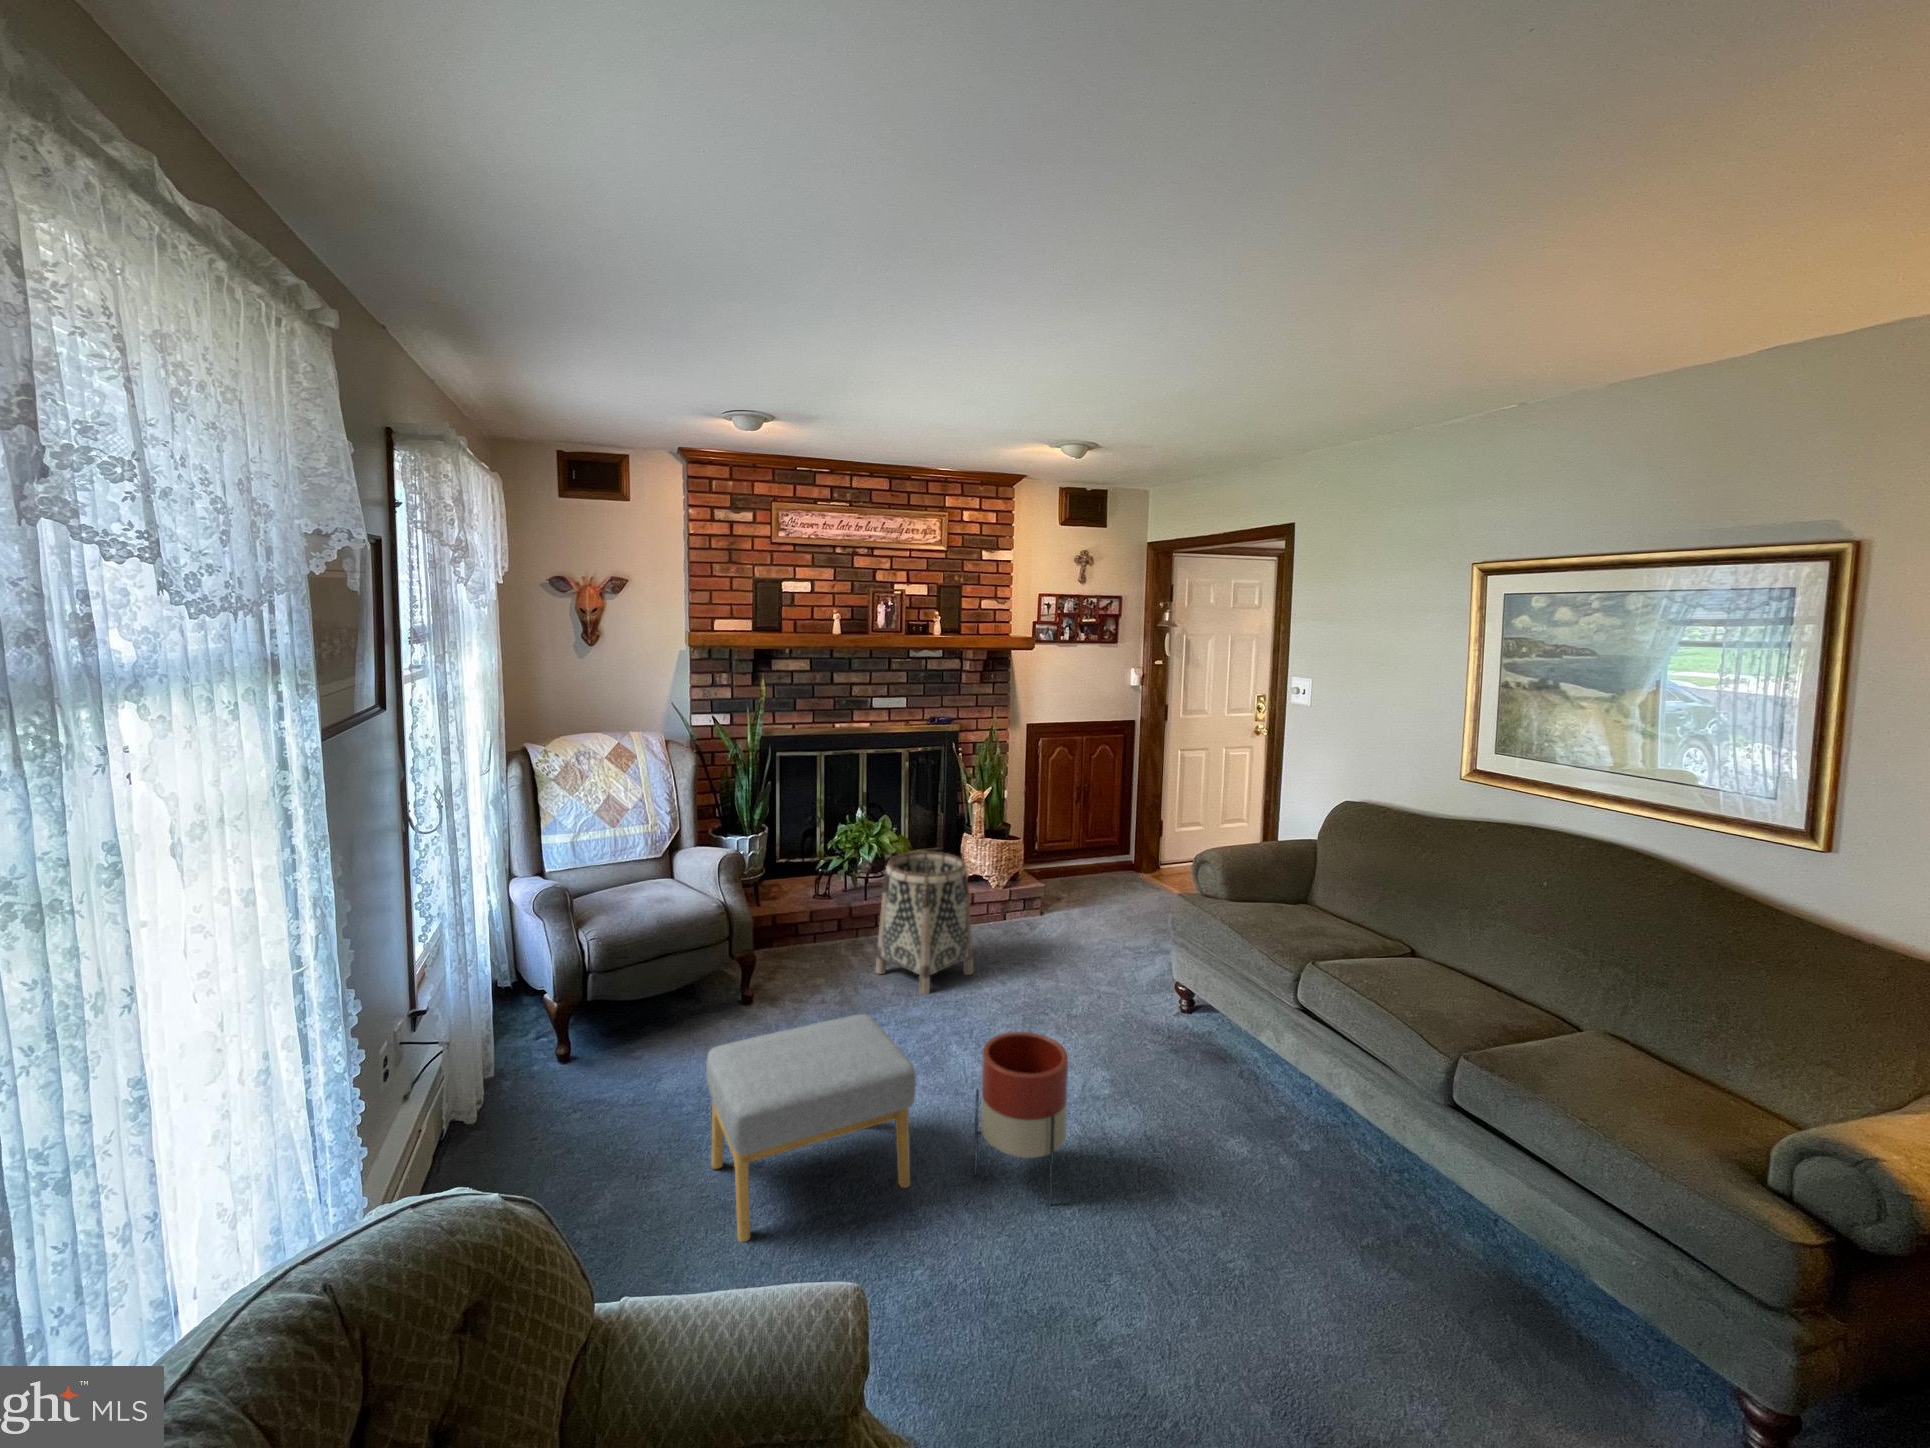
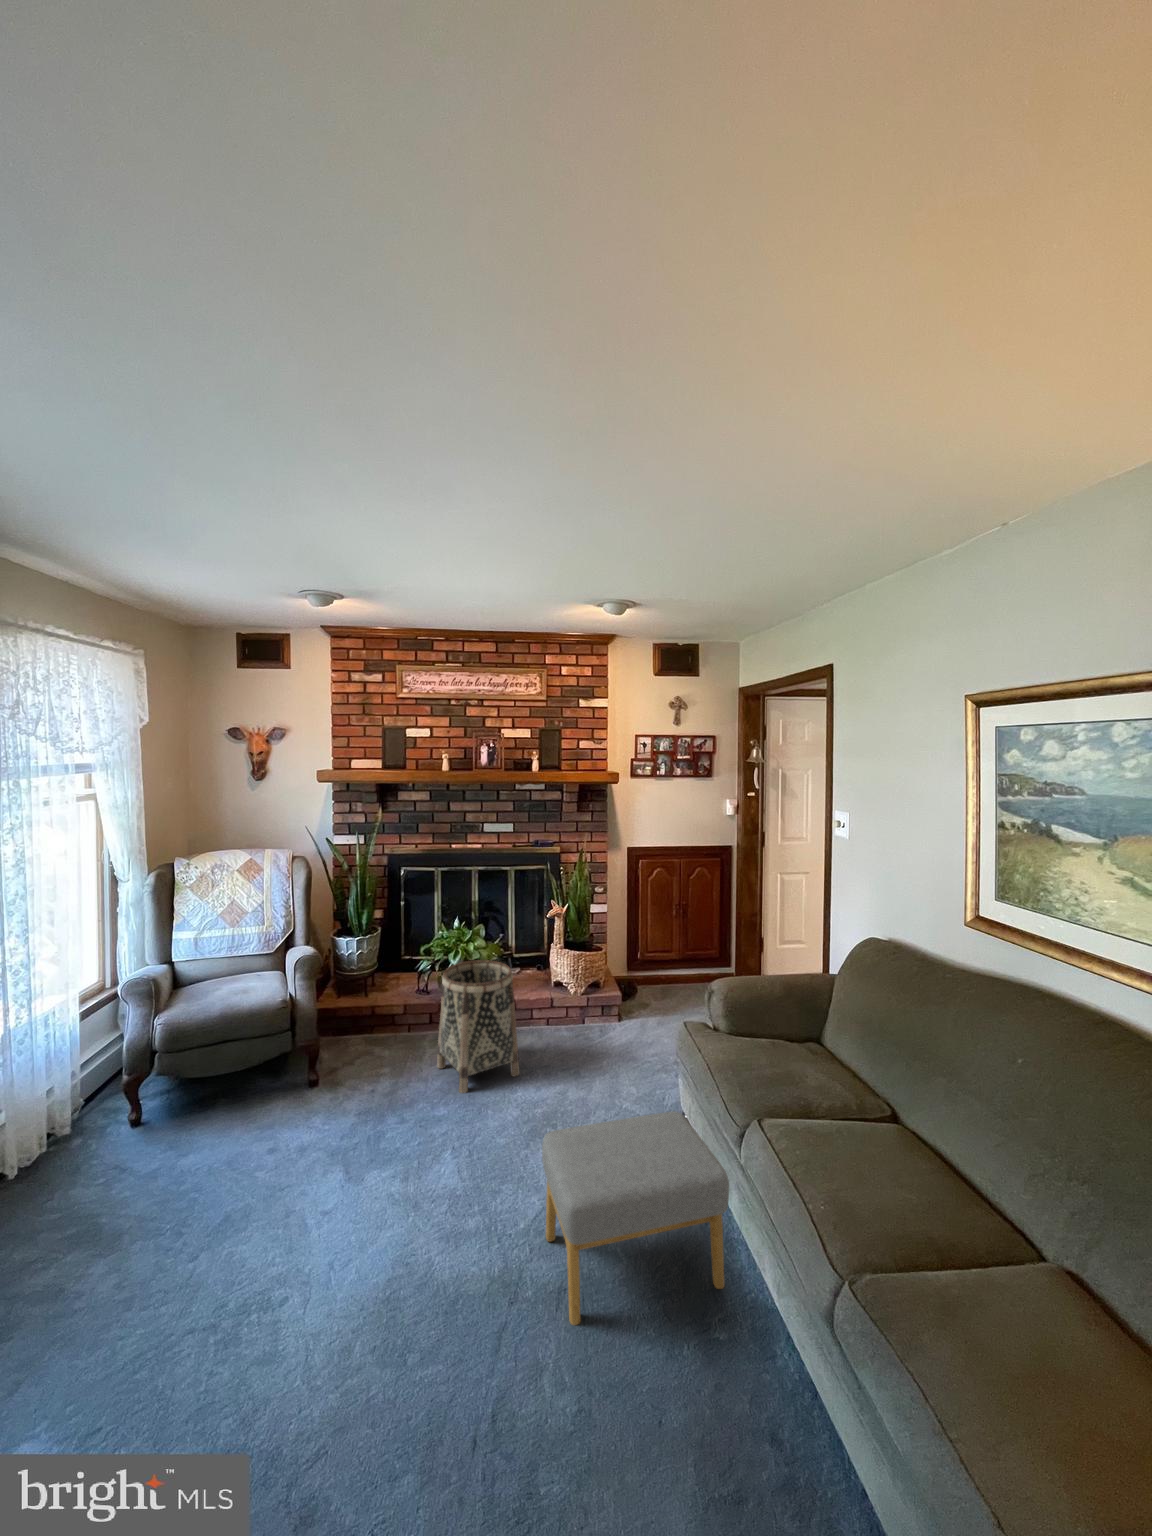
footstool: present [706,1014,916,1242] -> present [542,1111,729,1325]
planter: present [974,1032,1068,1205] -> none [352,1166,441,1366]

